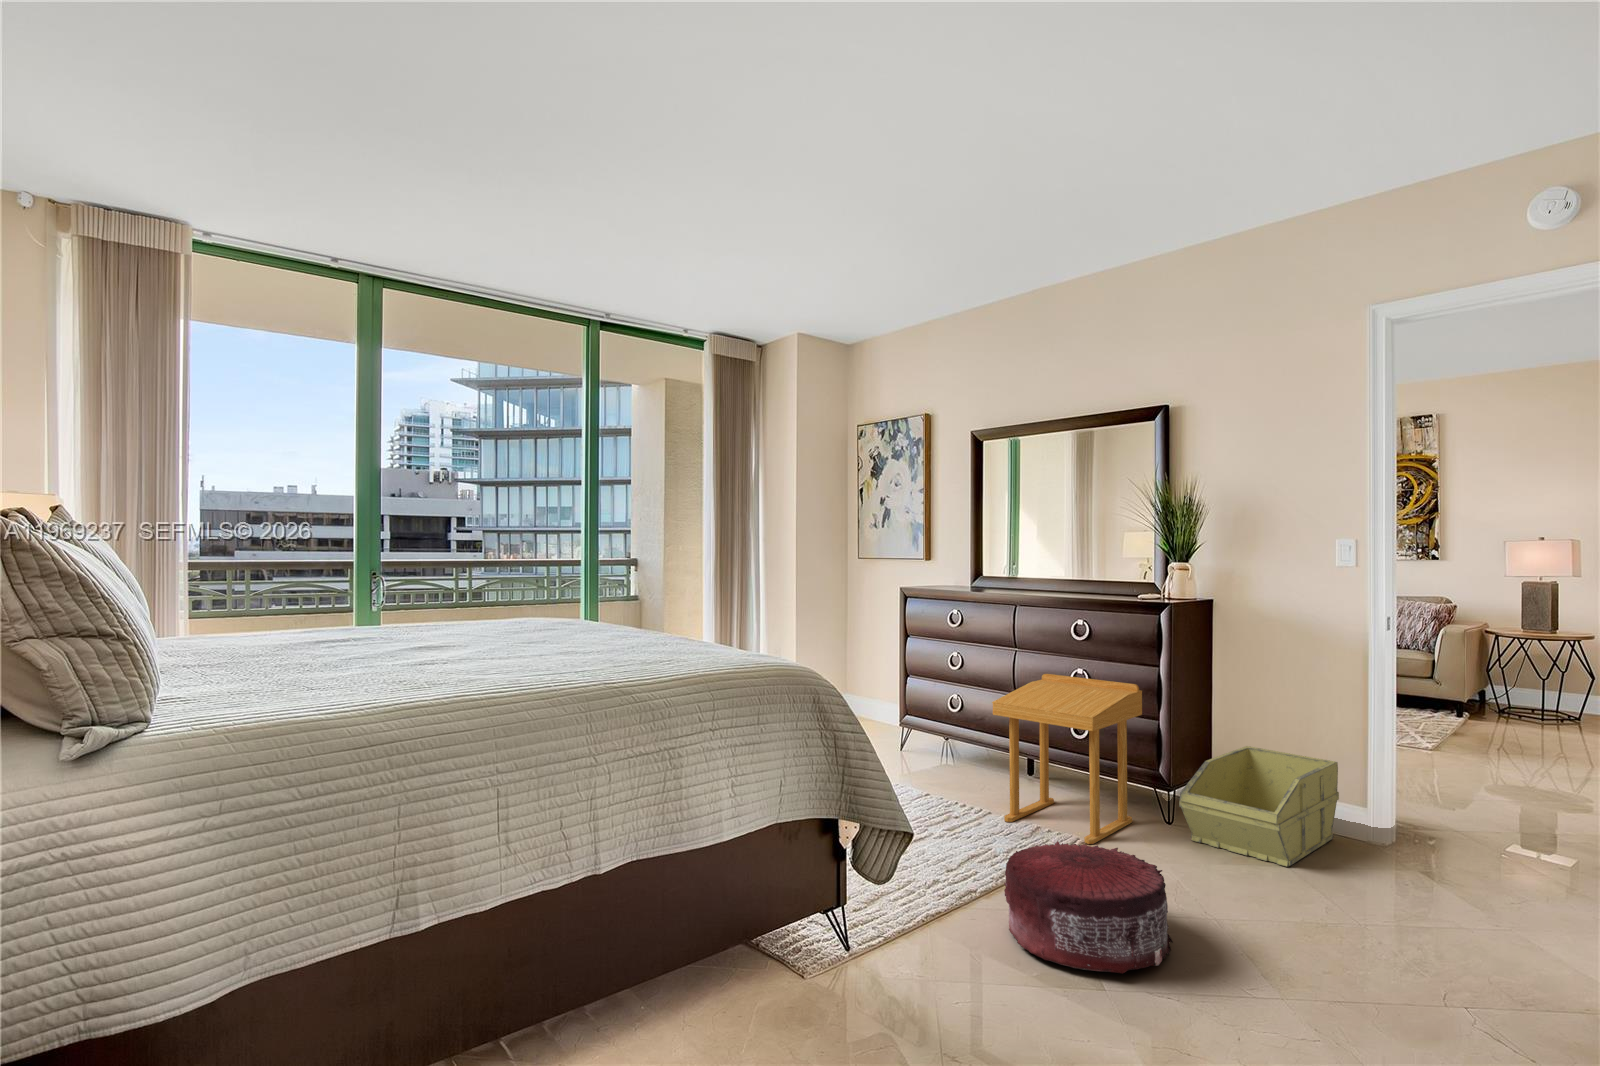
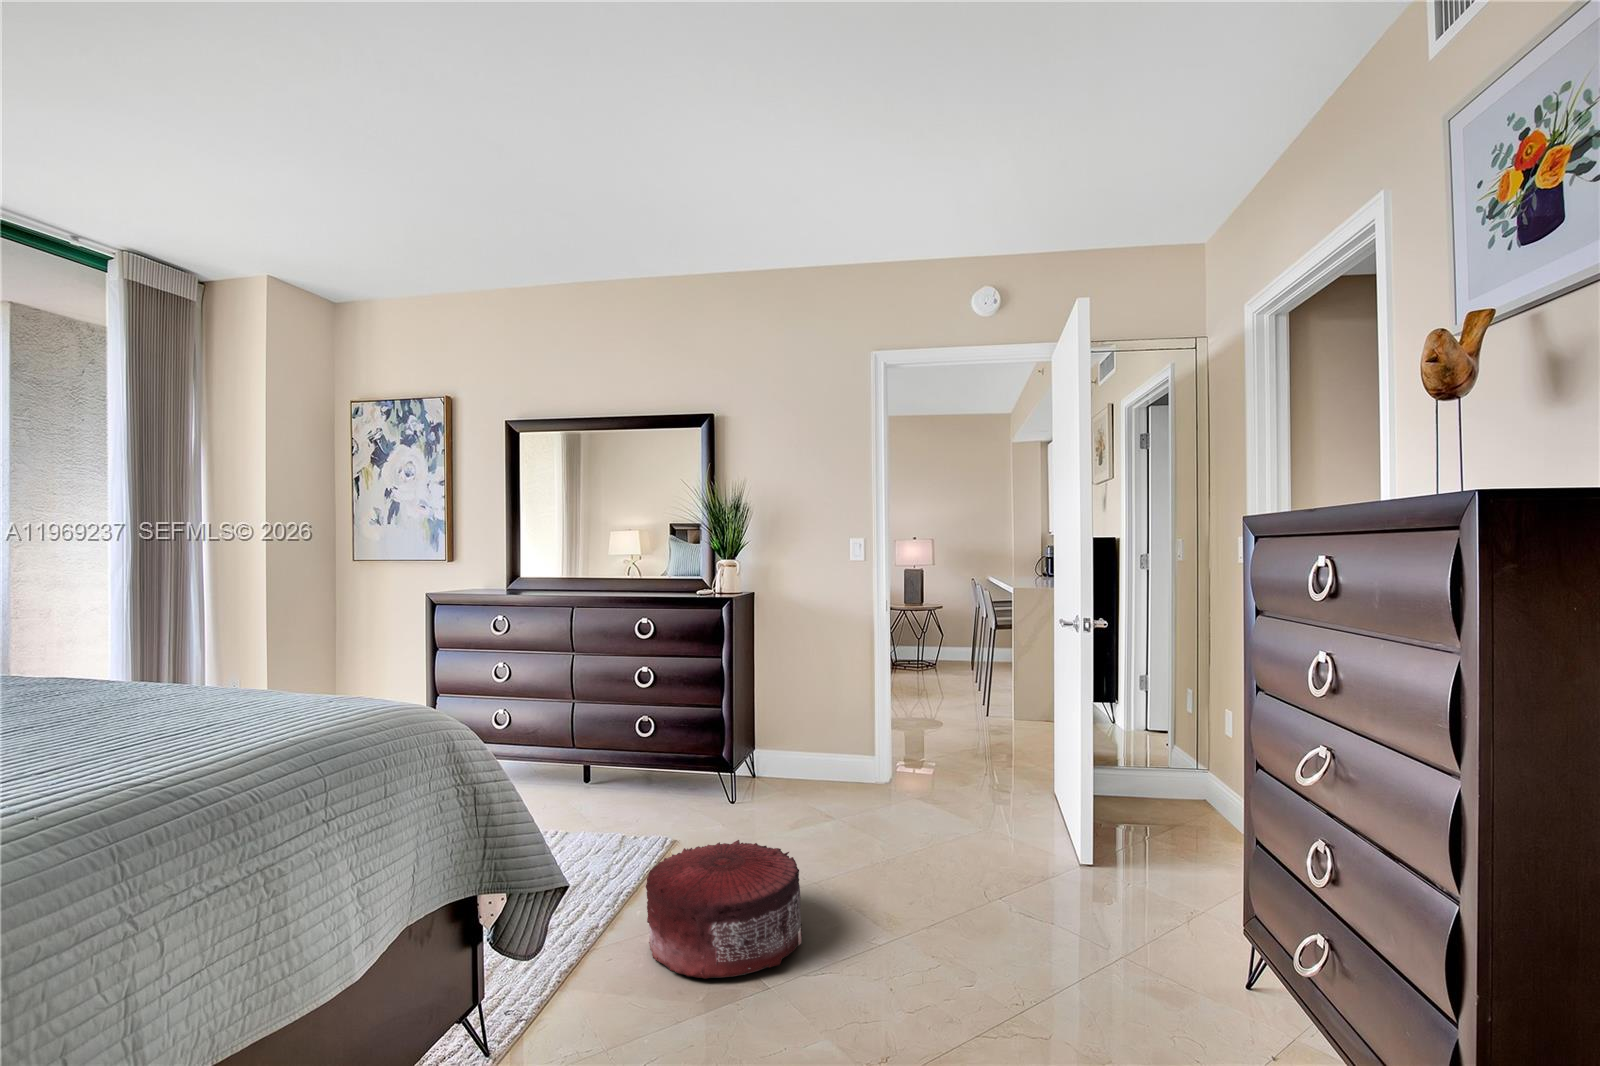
side table: present [992,674,1142,844] -> none [572,675,708,840]
storage bin: present [1179,746,1339,867] -> none [749,719,851,818]

